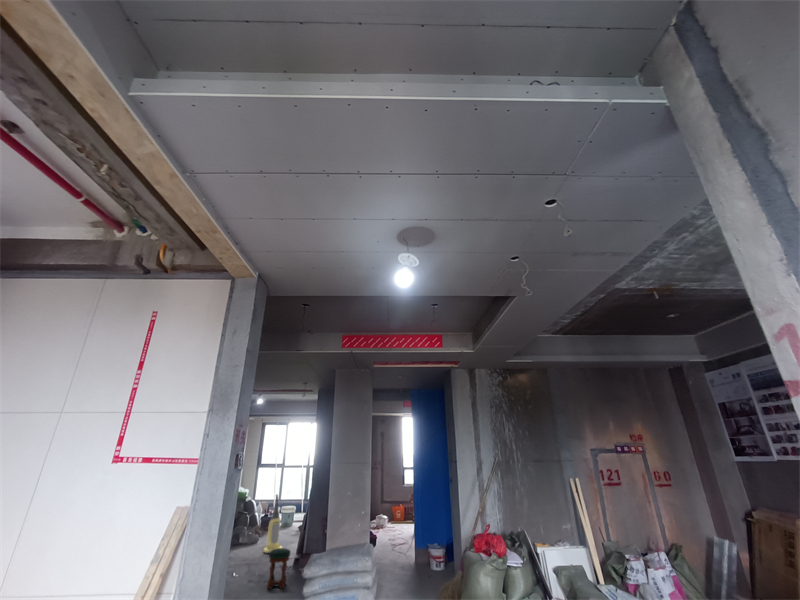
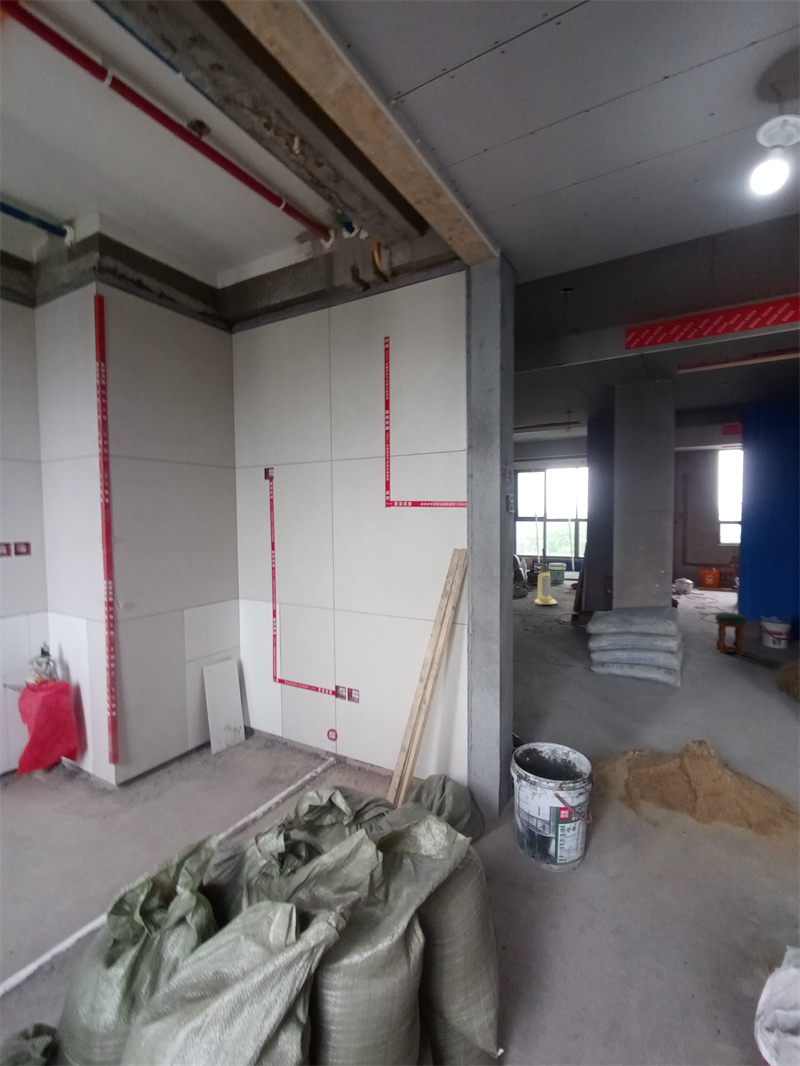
stool: present [267,548,290,589] -> present [715,612,746,655]

